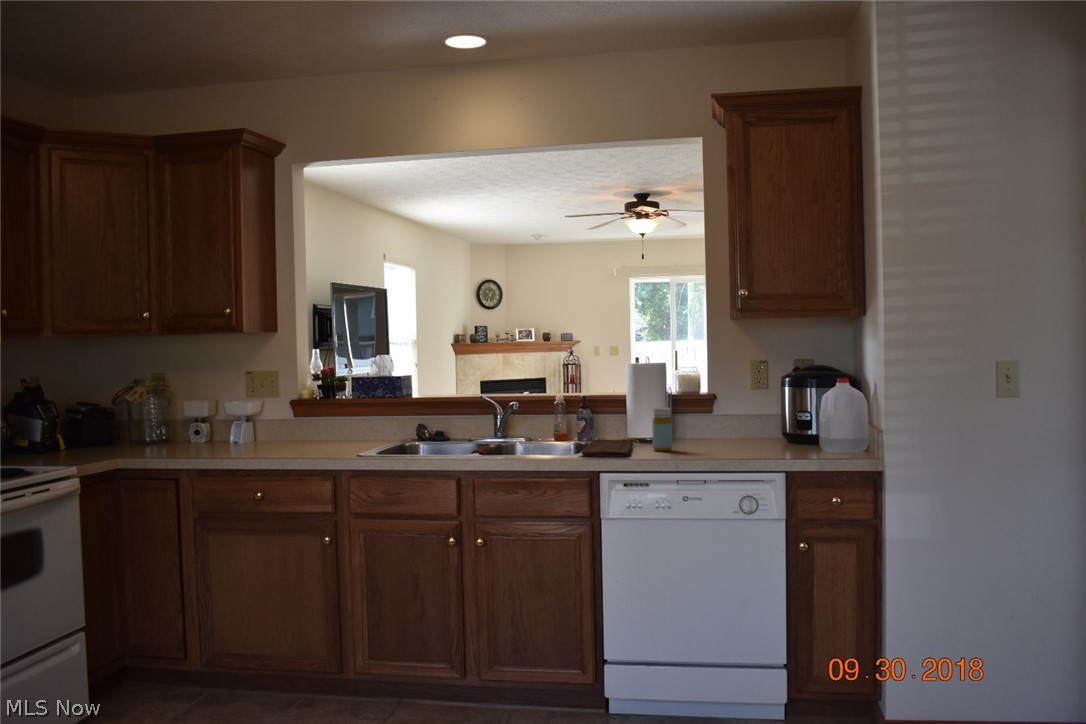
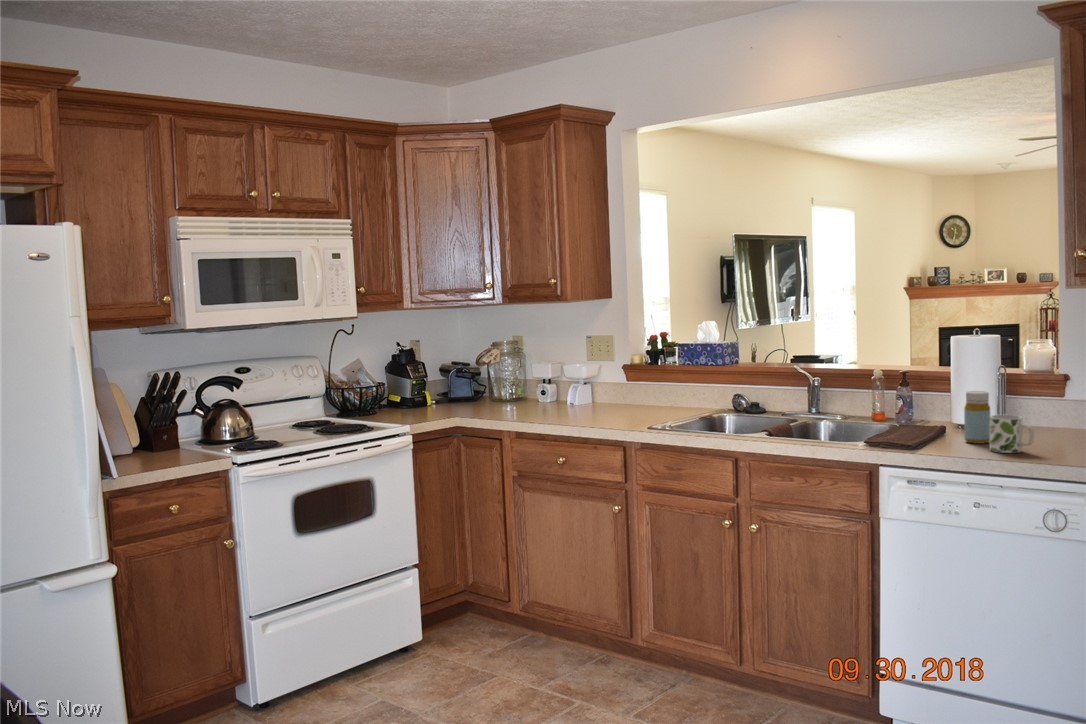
mug: none [681,425,716,455] -> present [990,415,1034,453]

